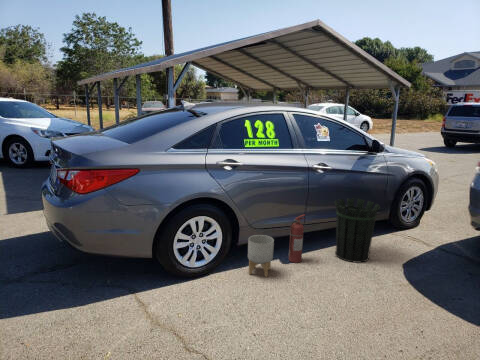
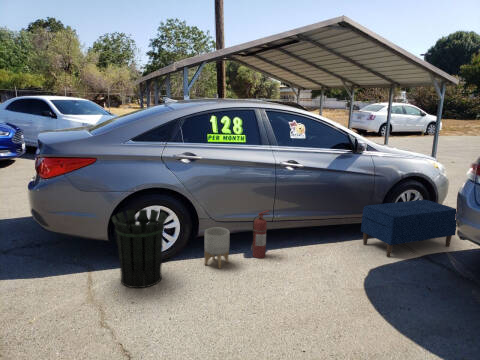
bench: none [379,196,461,252] -> present [361,200,458,257]
waste bin: present [335,199,380,263] -> present [112,209,167,288]

